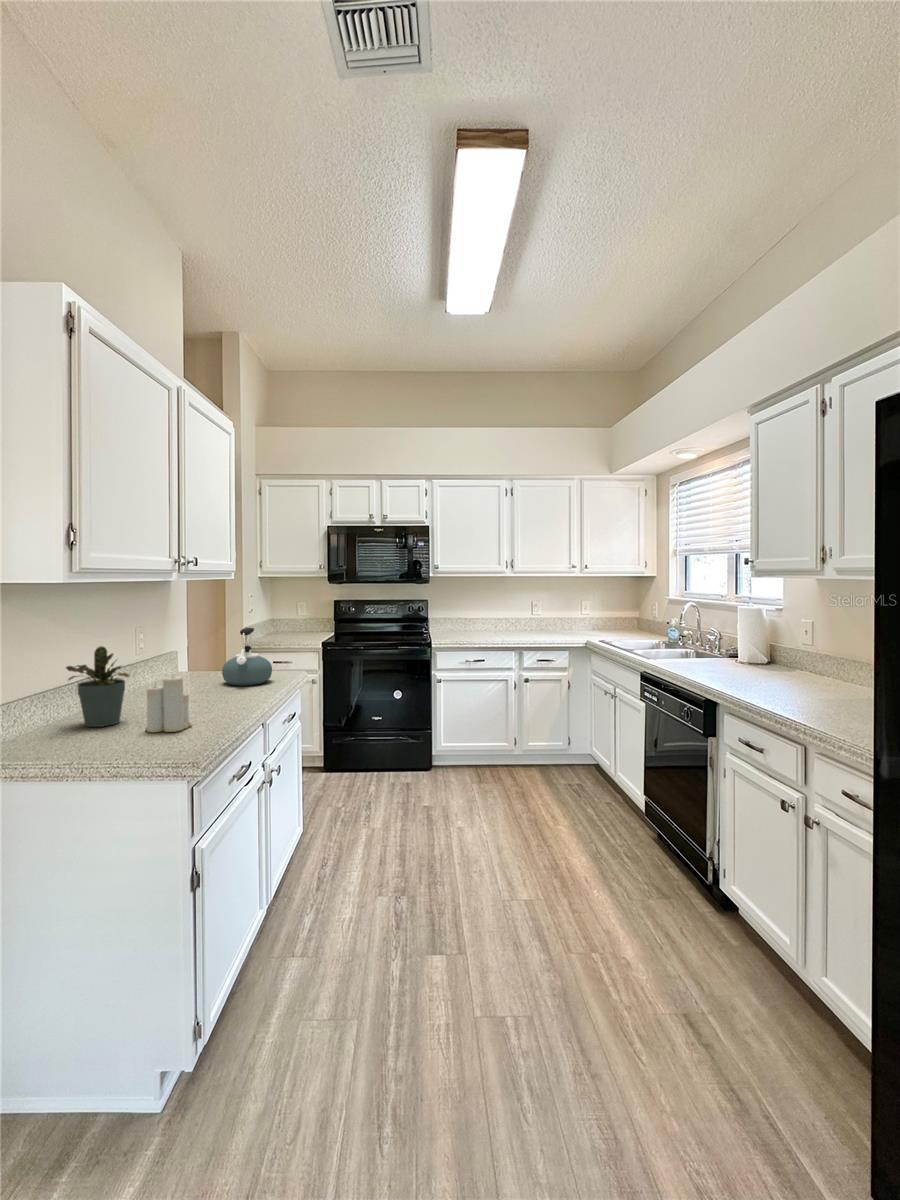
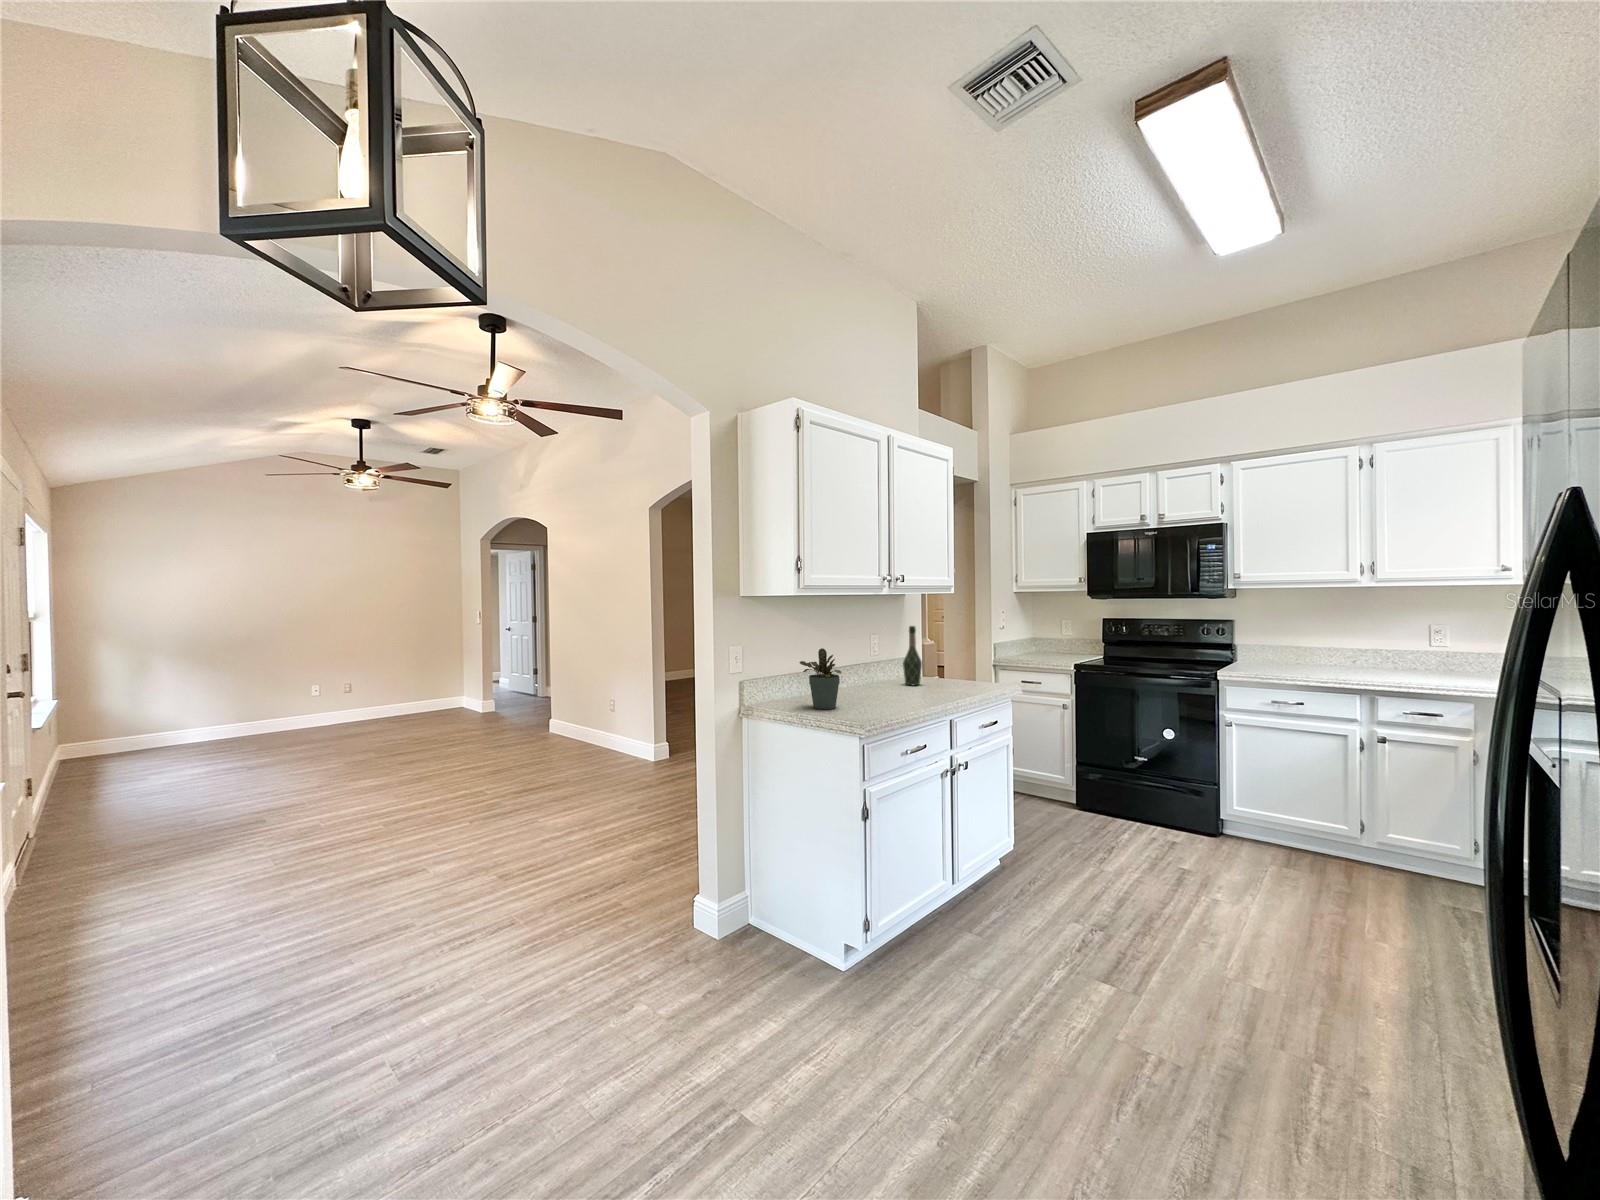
wine bottle: none [176,613,199,680] -> present [903,626,922,685]
kettle: present [222,628,272,686] -> none [934,641,979,695]
candle: present [145,676,192,732] -> none [845,671,878,719]

